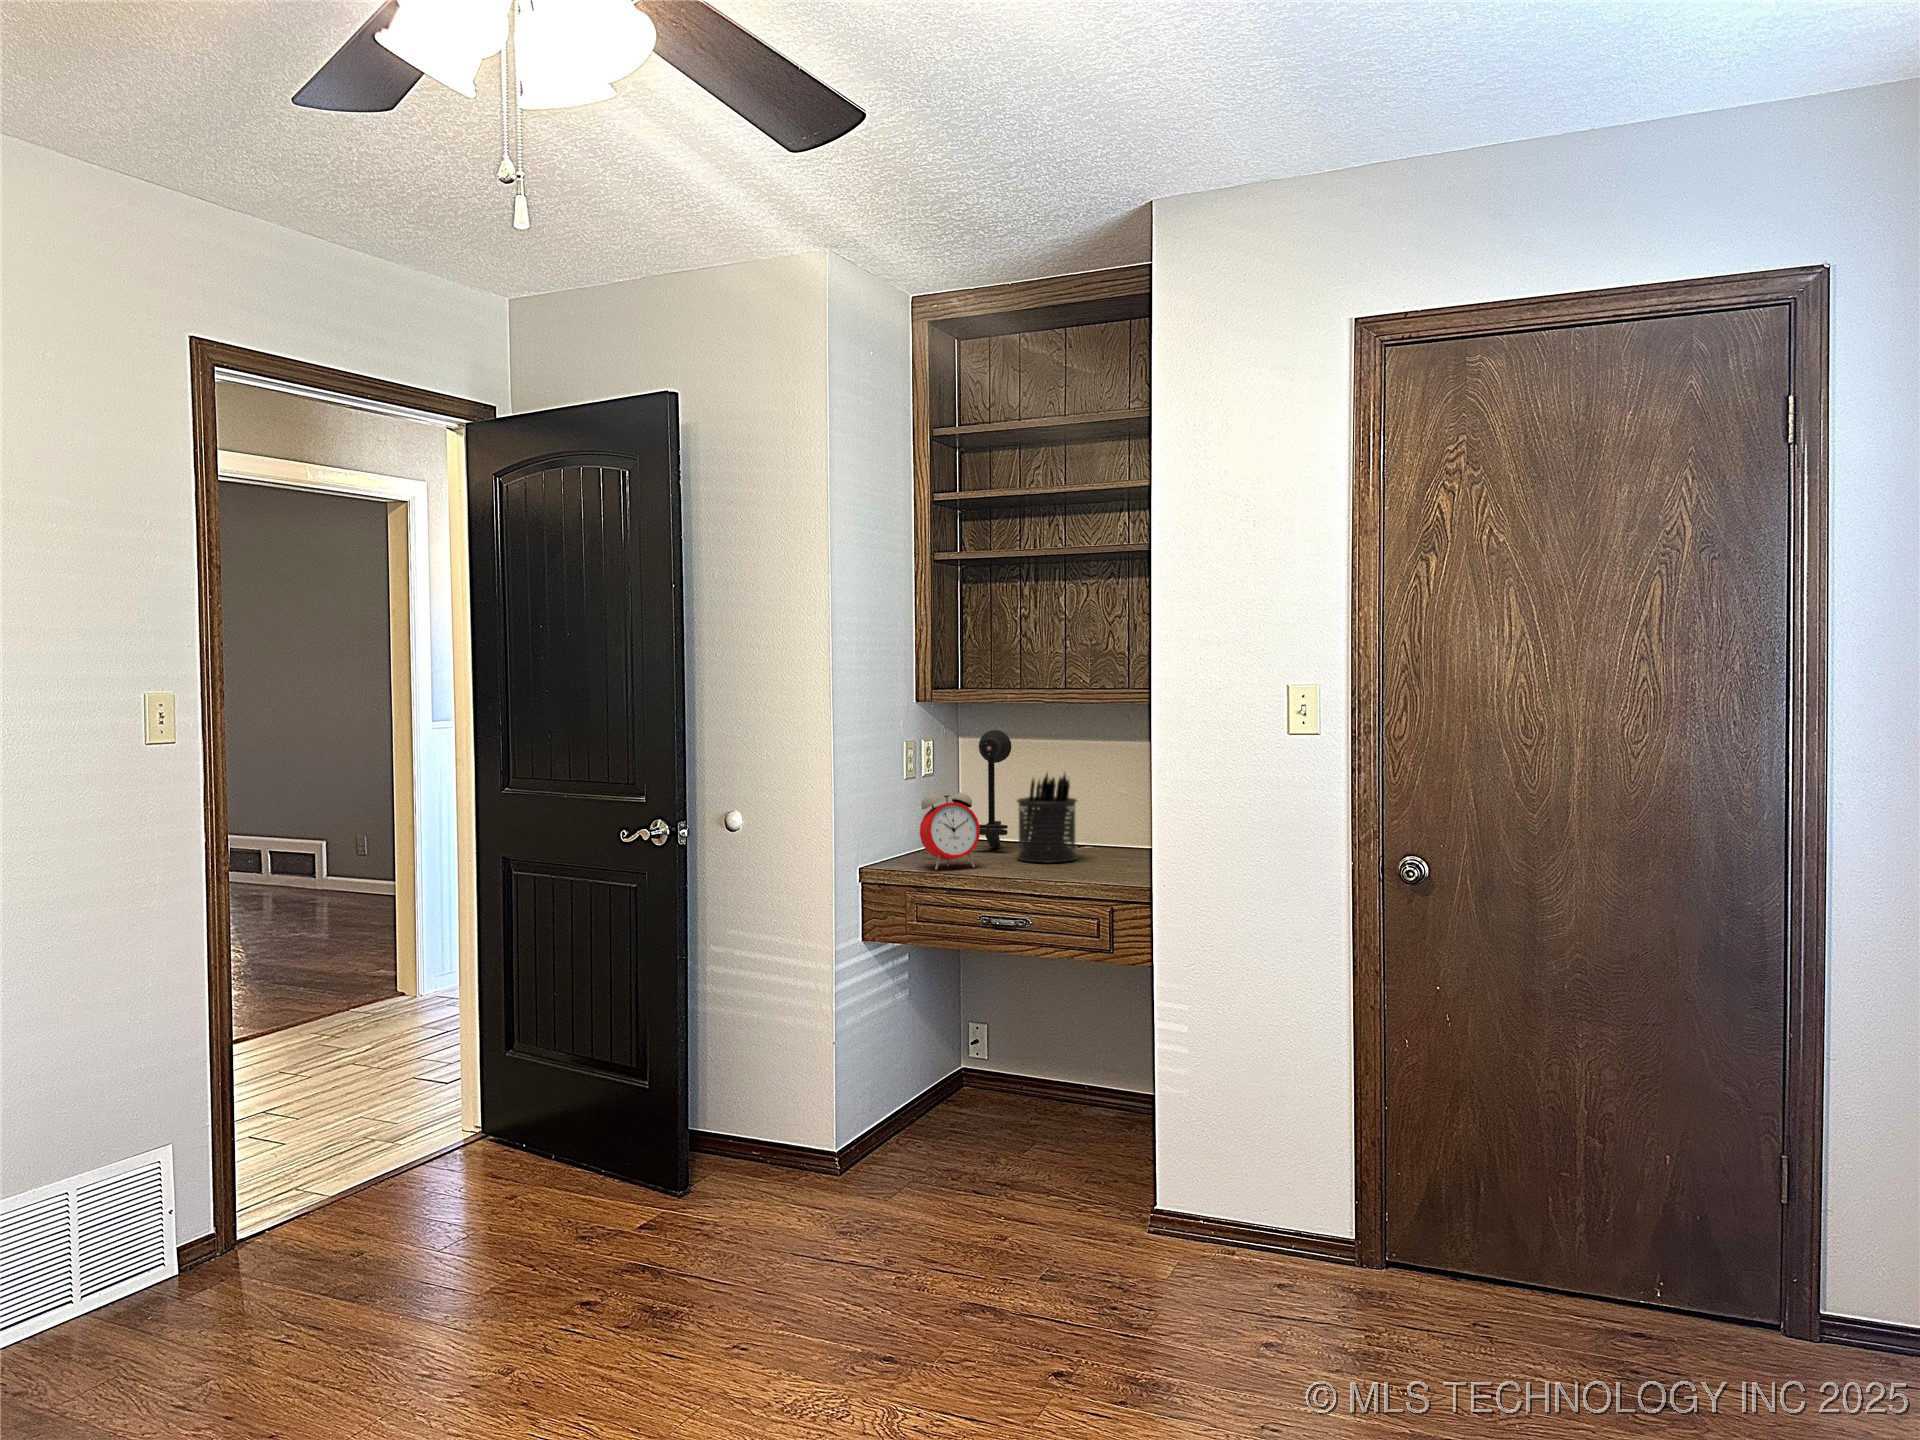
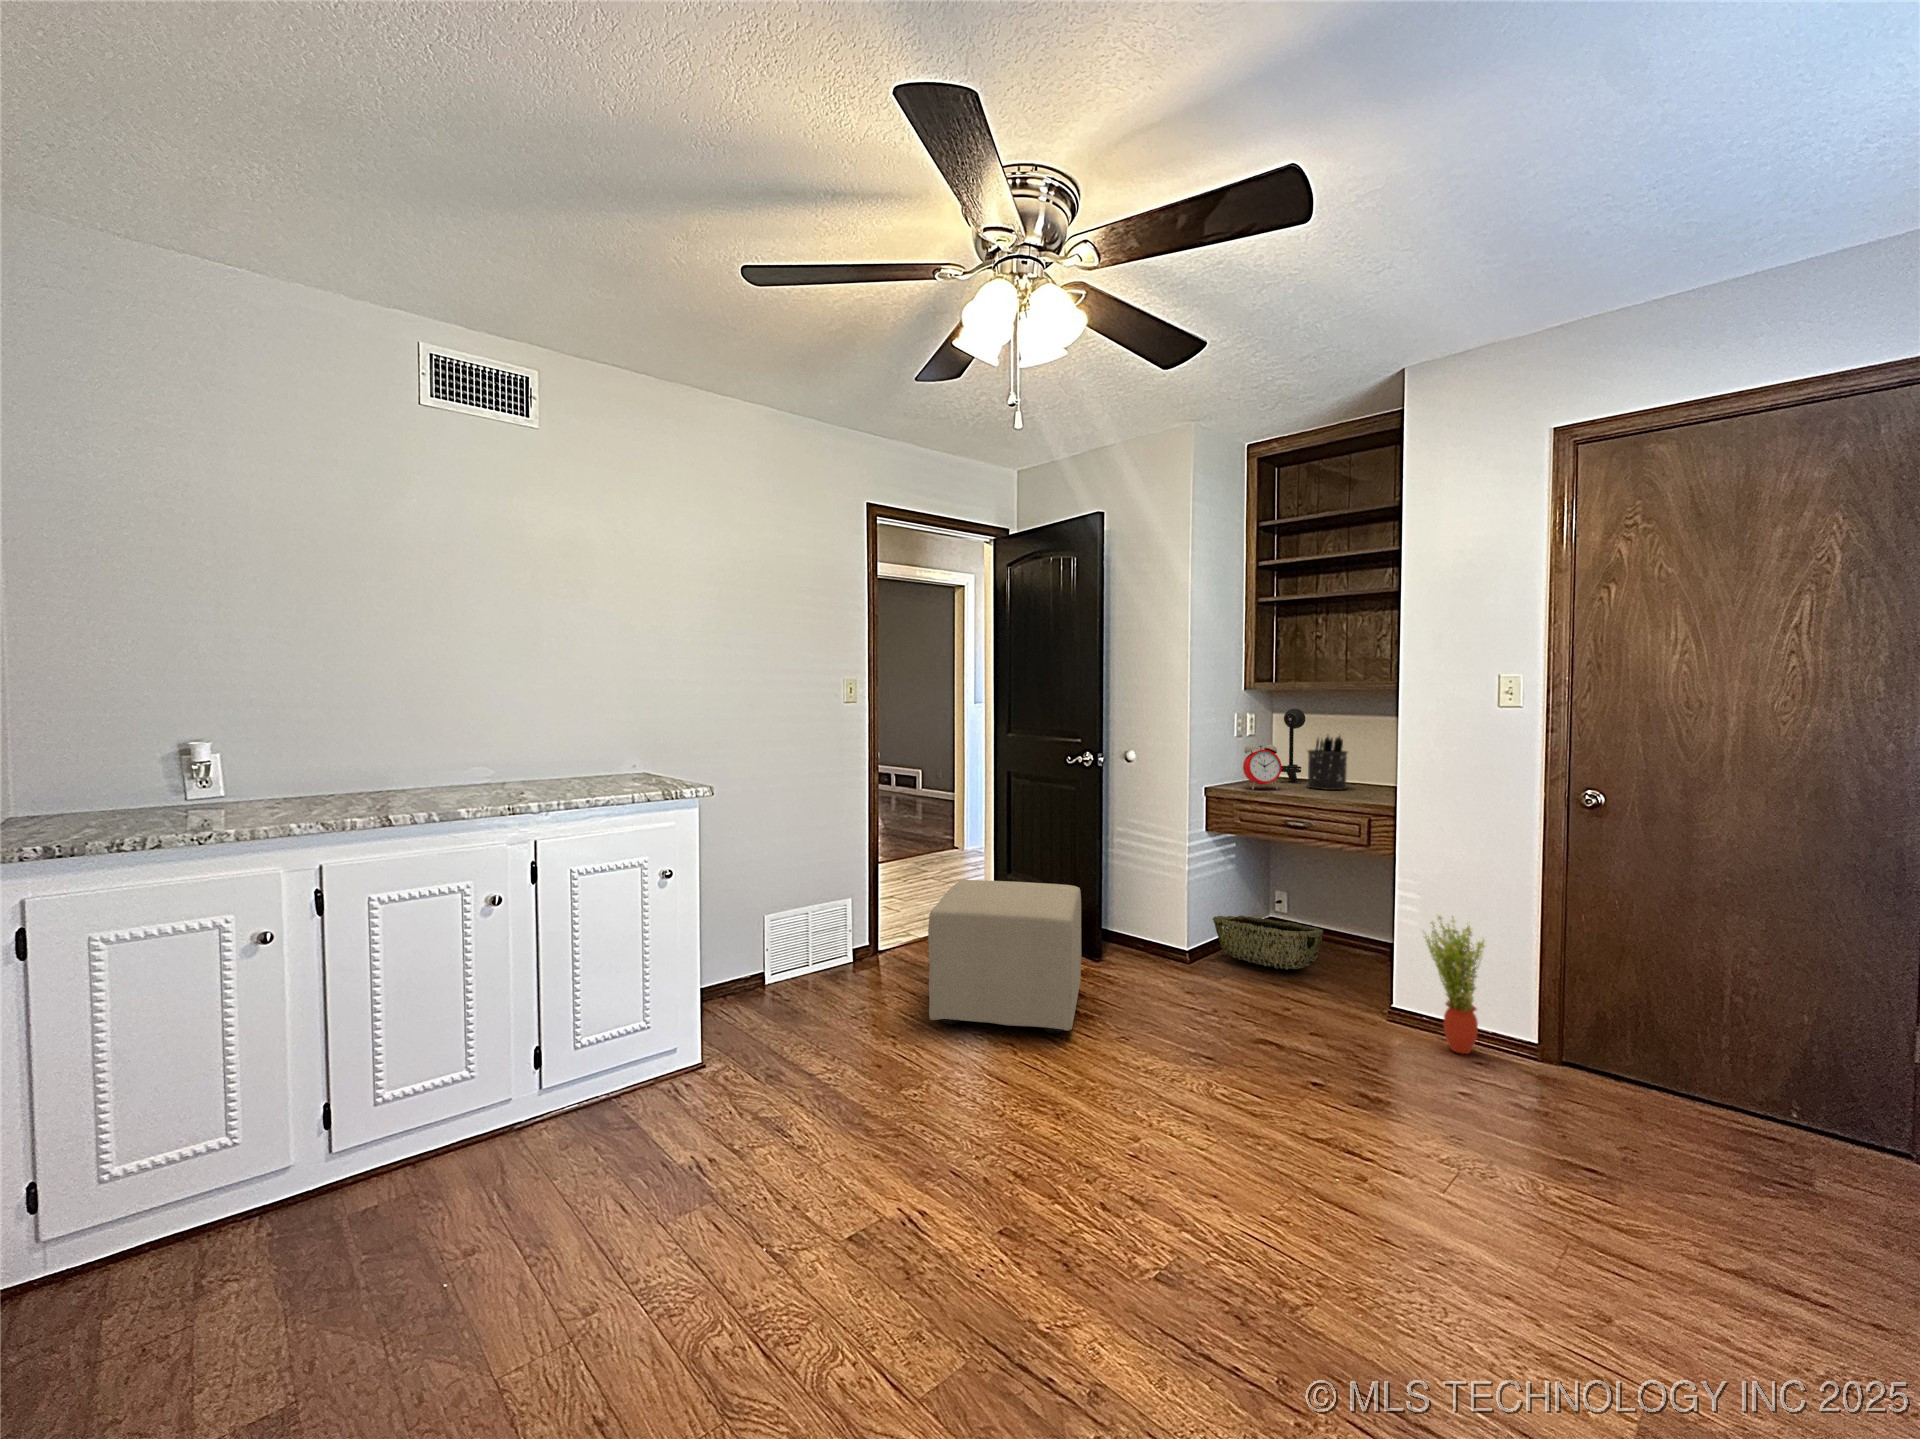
potted plant: none [1195,1058,1284,1271] -> present [1425,916,1485,1054]
ottoman: none [347,1071,654,1380] -> present [928,880,1081,1033]
woven basket: none [876,1080,1048,1166] -> present [1213,916,1323,970]

